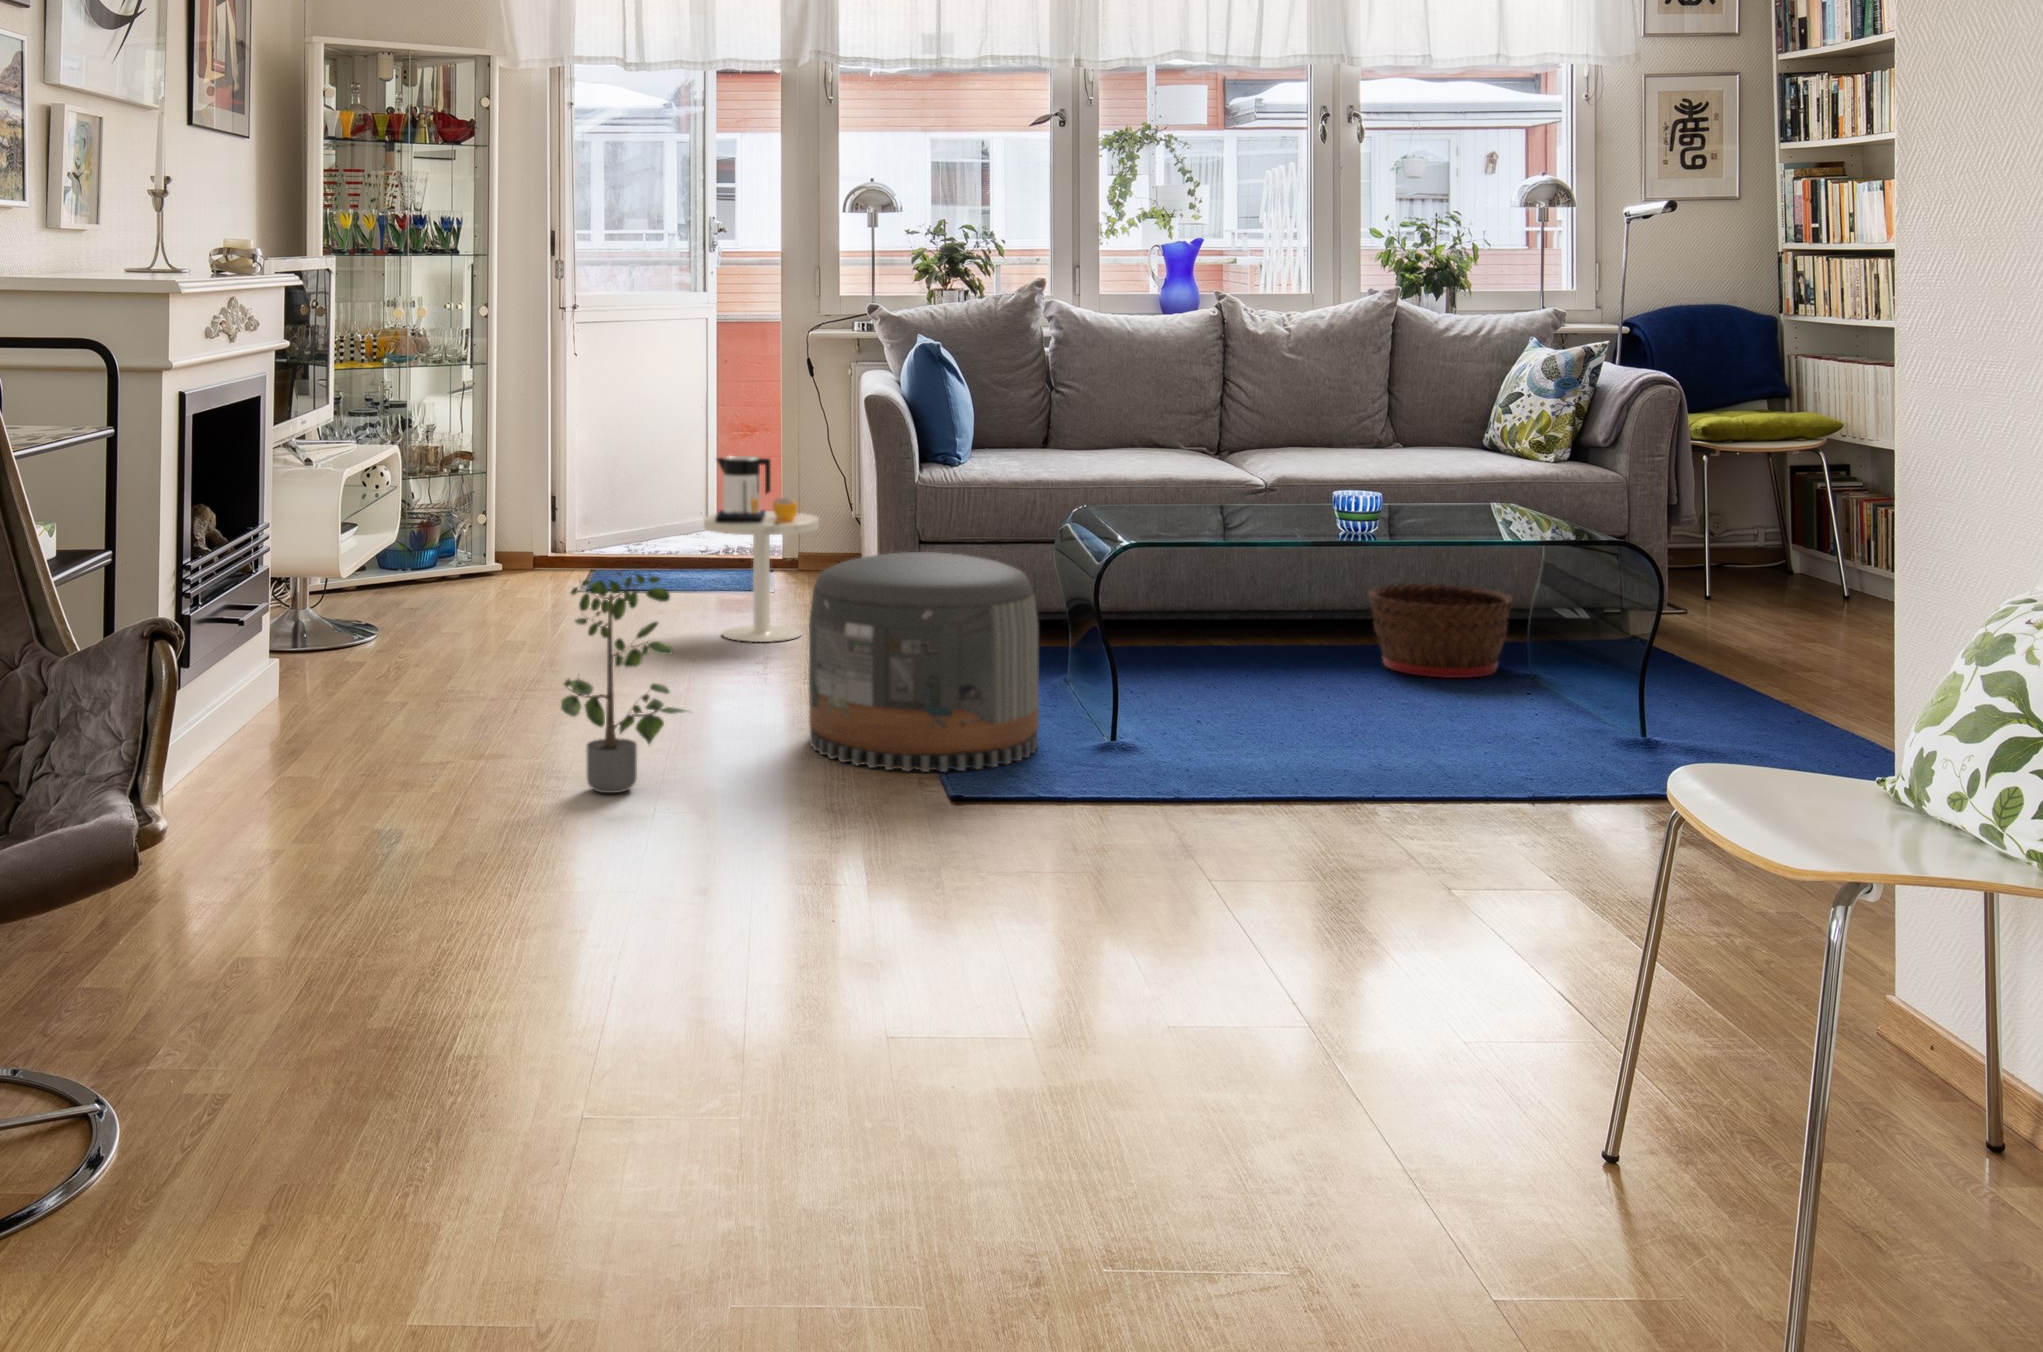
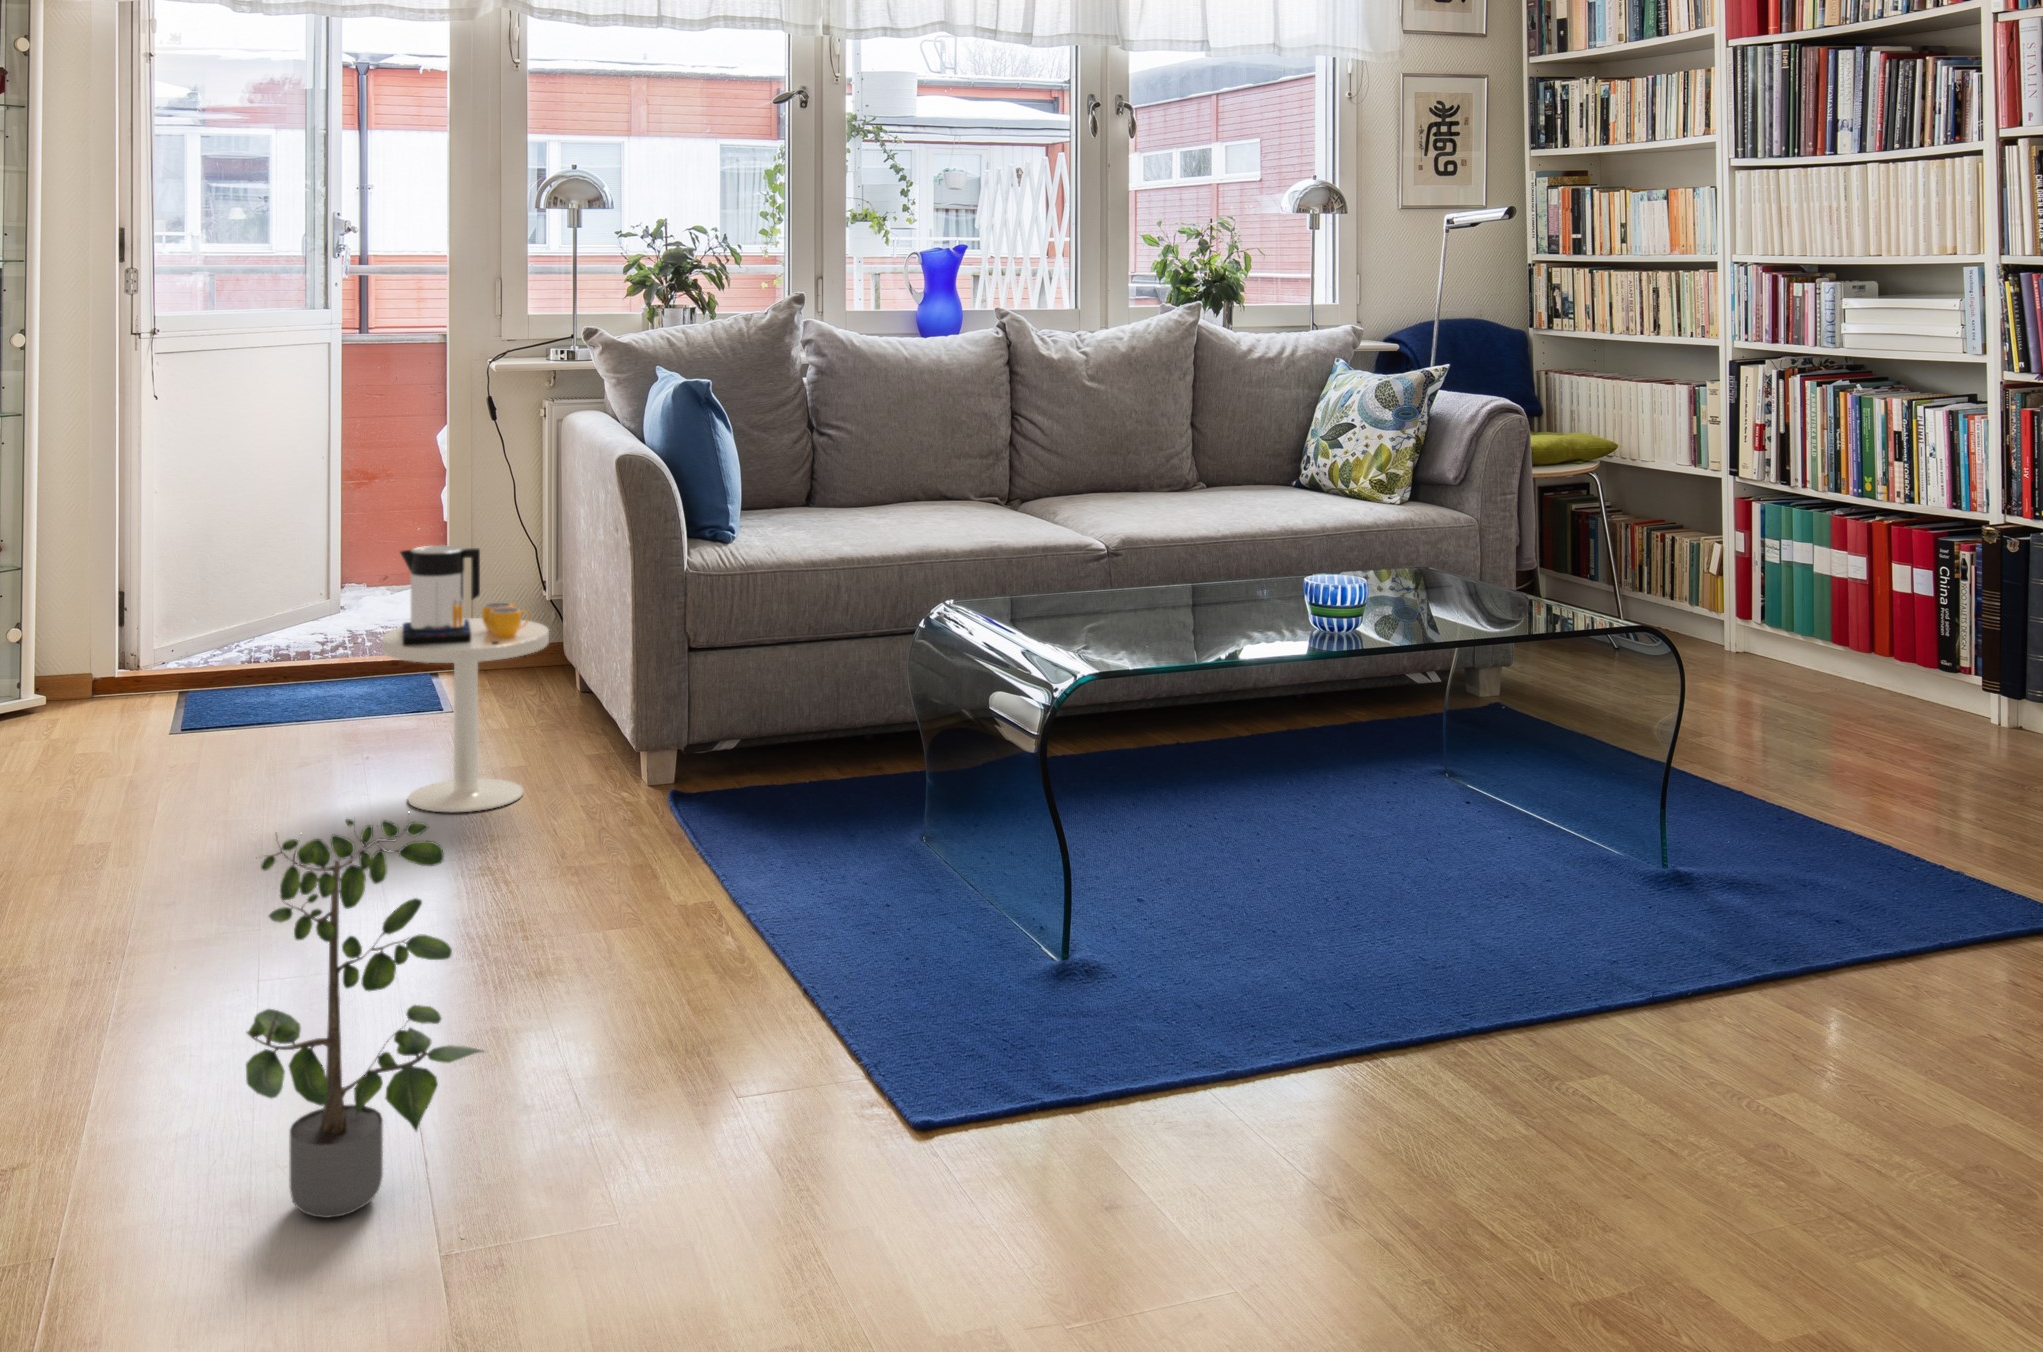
pouf: present [809,552,1039,772] -> none [628,711,976,1081]
basket: present [1369,583,1512,678] -> none [1267,670,1439,796]

